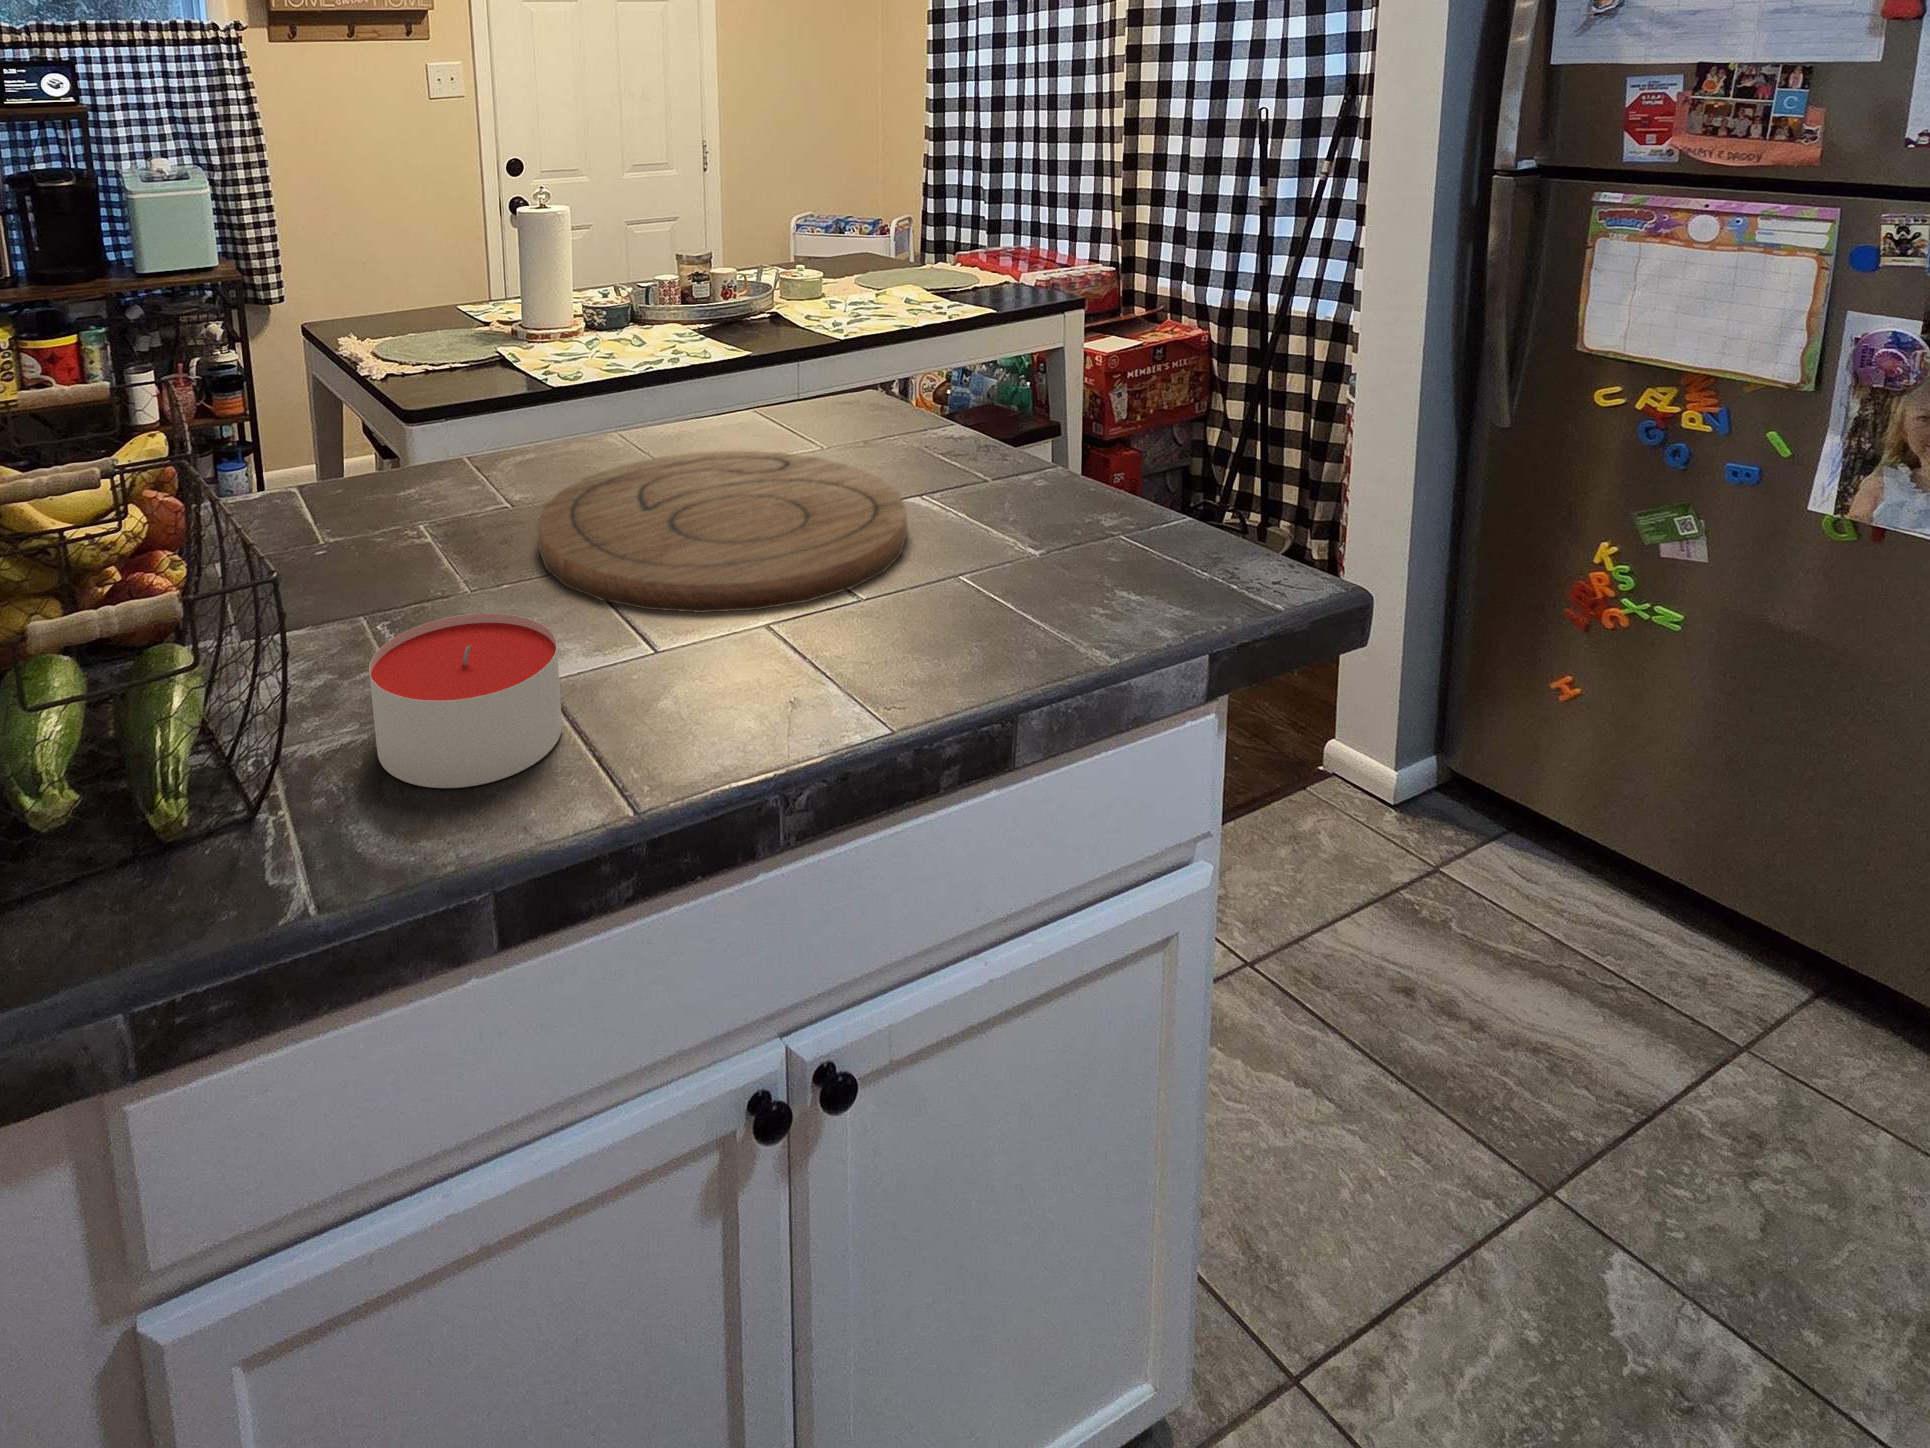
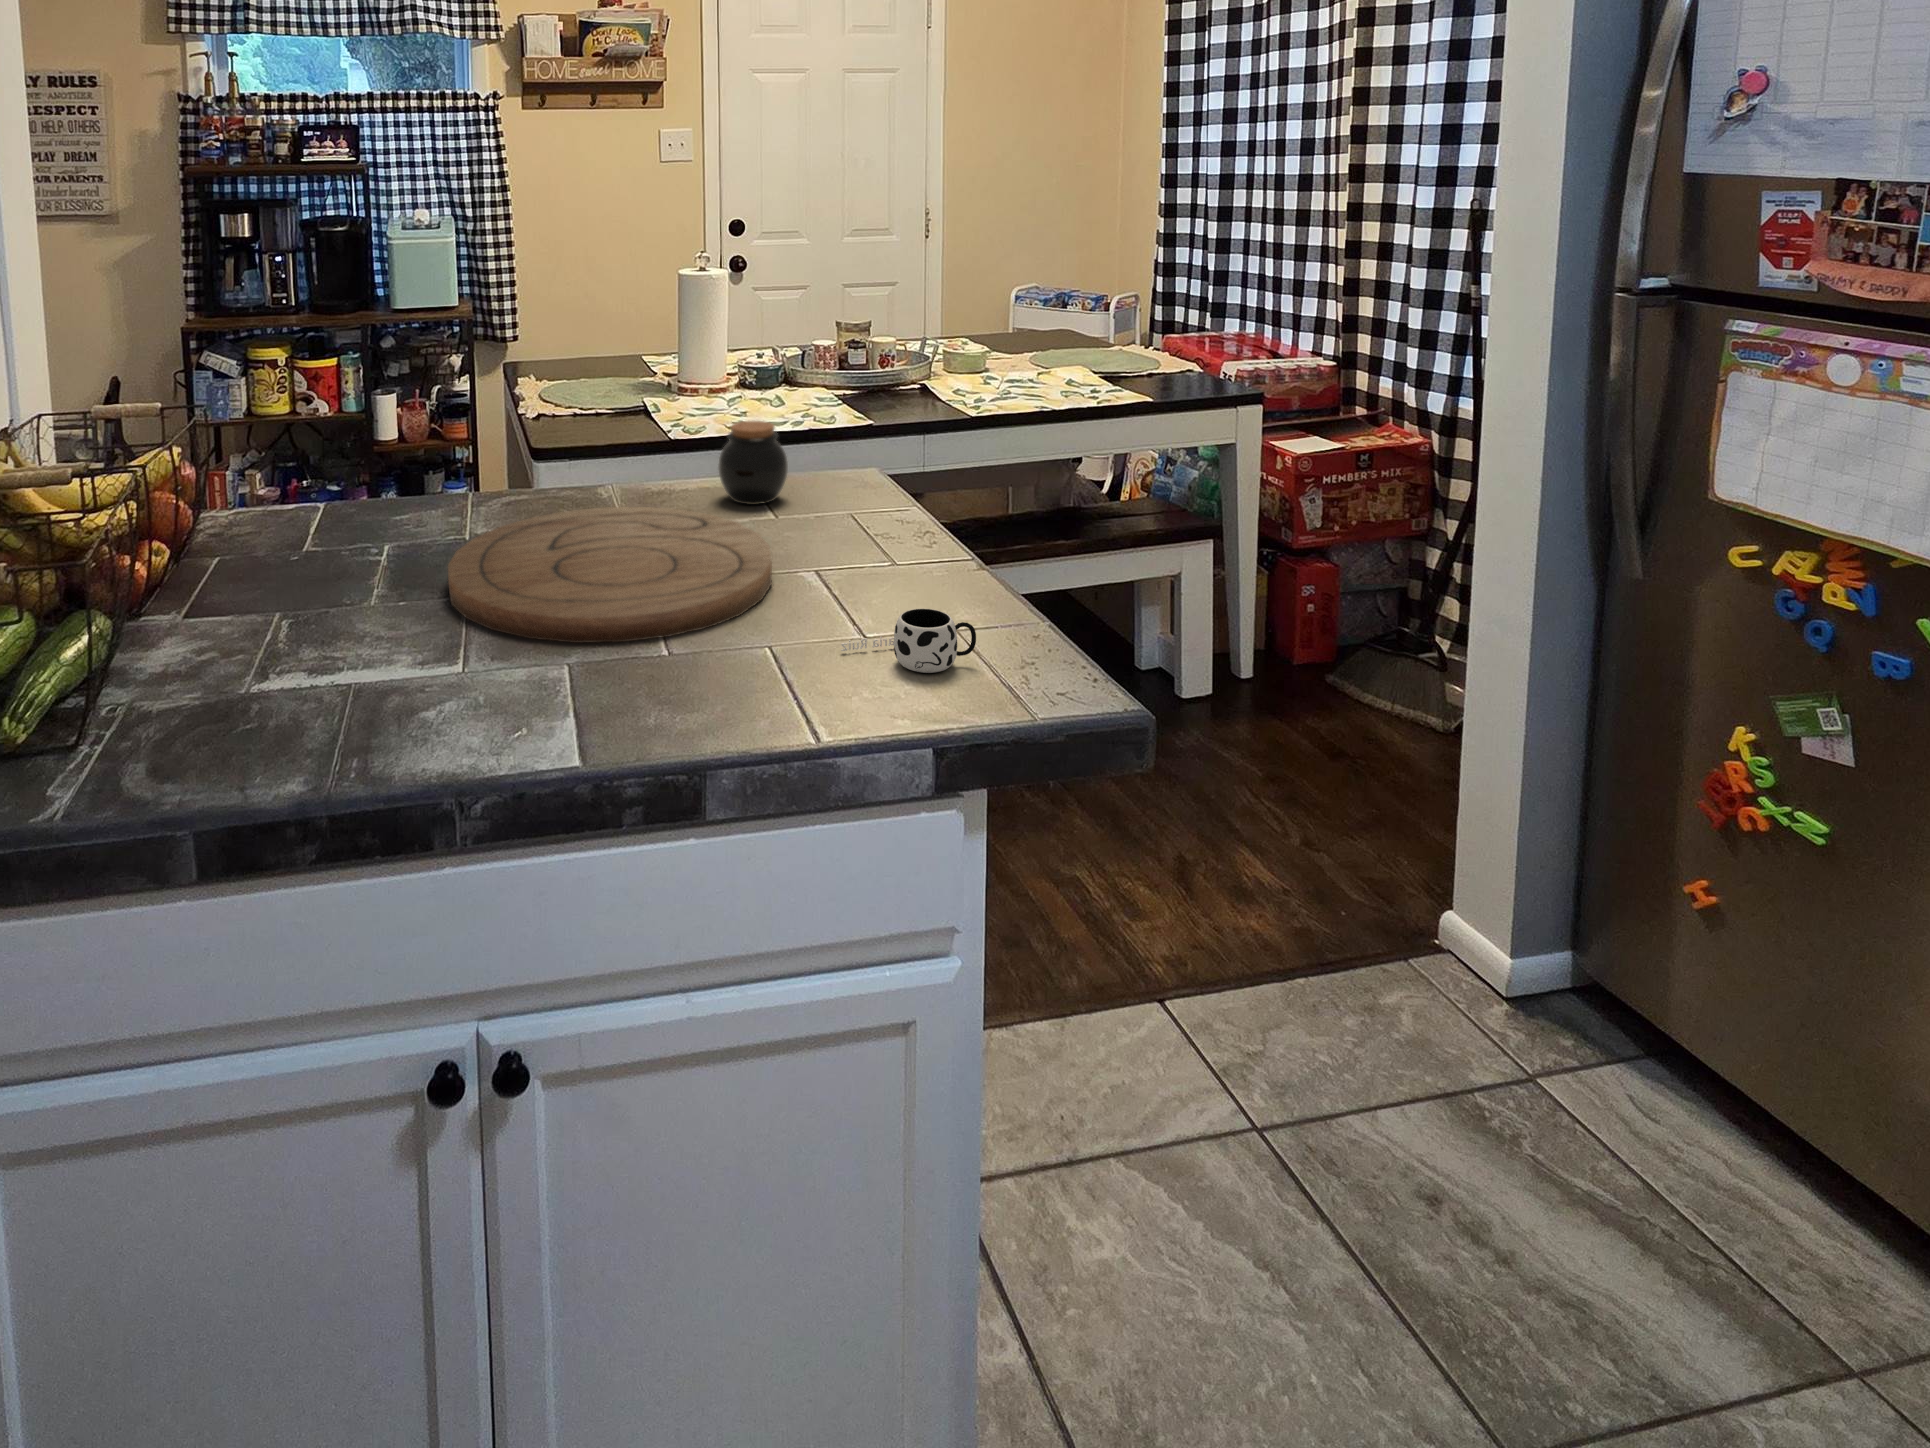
jar: none [739,349,814,440] -> present [718,421,788,505]
mug: none [1048,521,1190,588] -> present [841,609,976,673]
candle: present [369,613,562,788] -> none [192,607,346,734]

